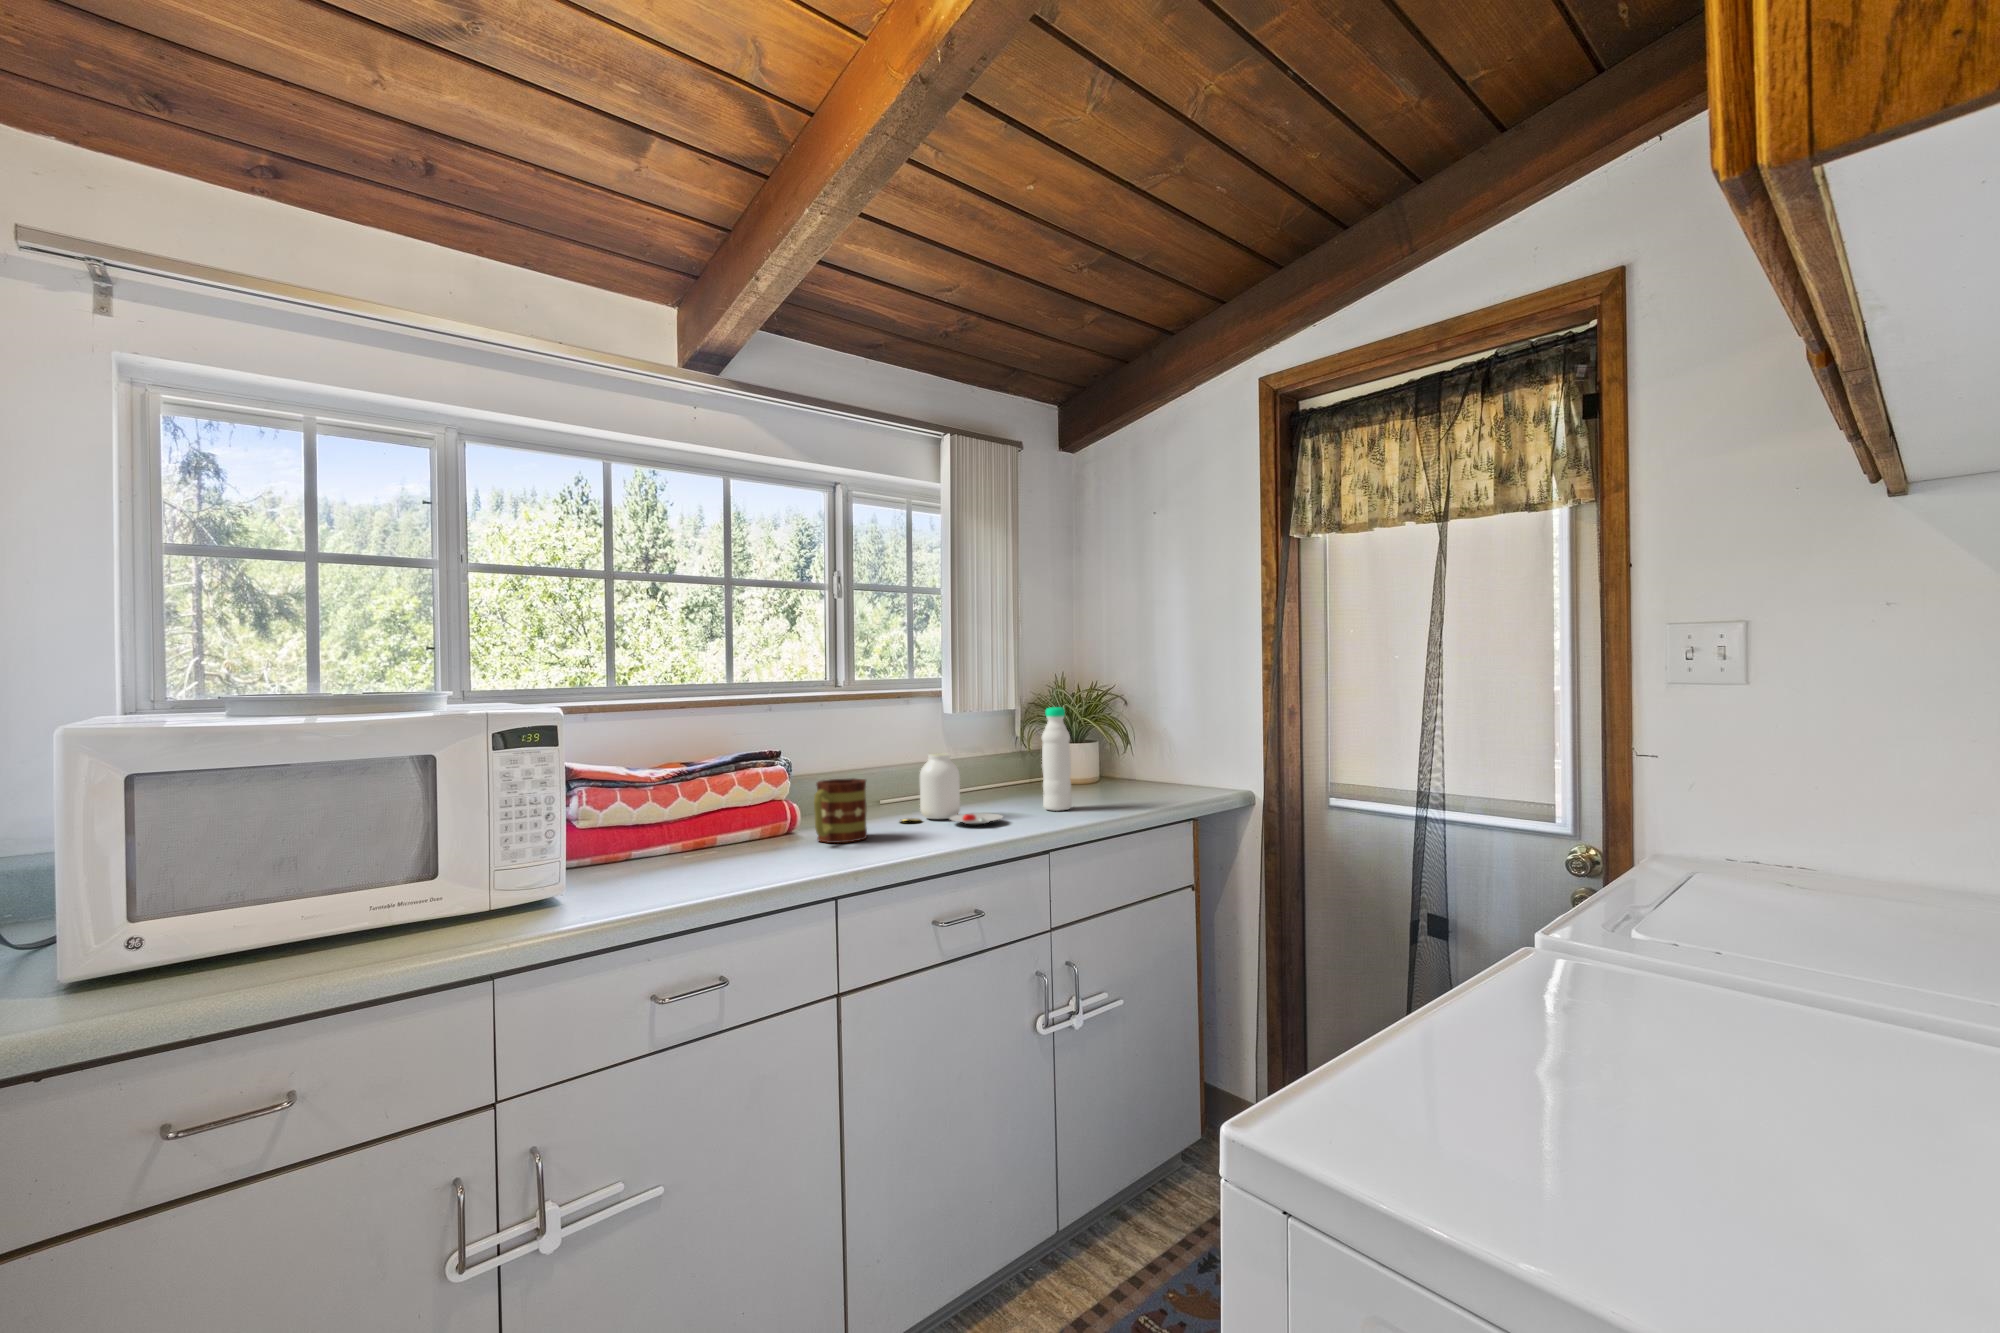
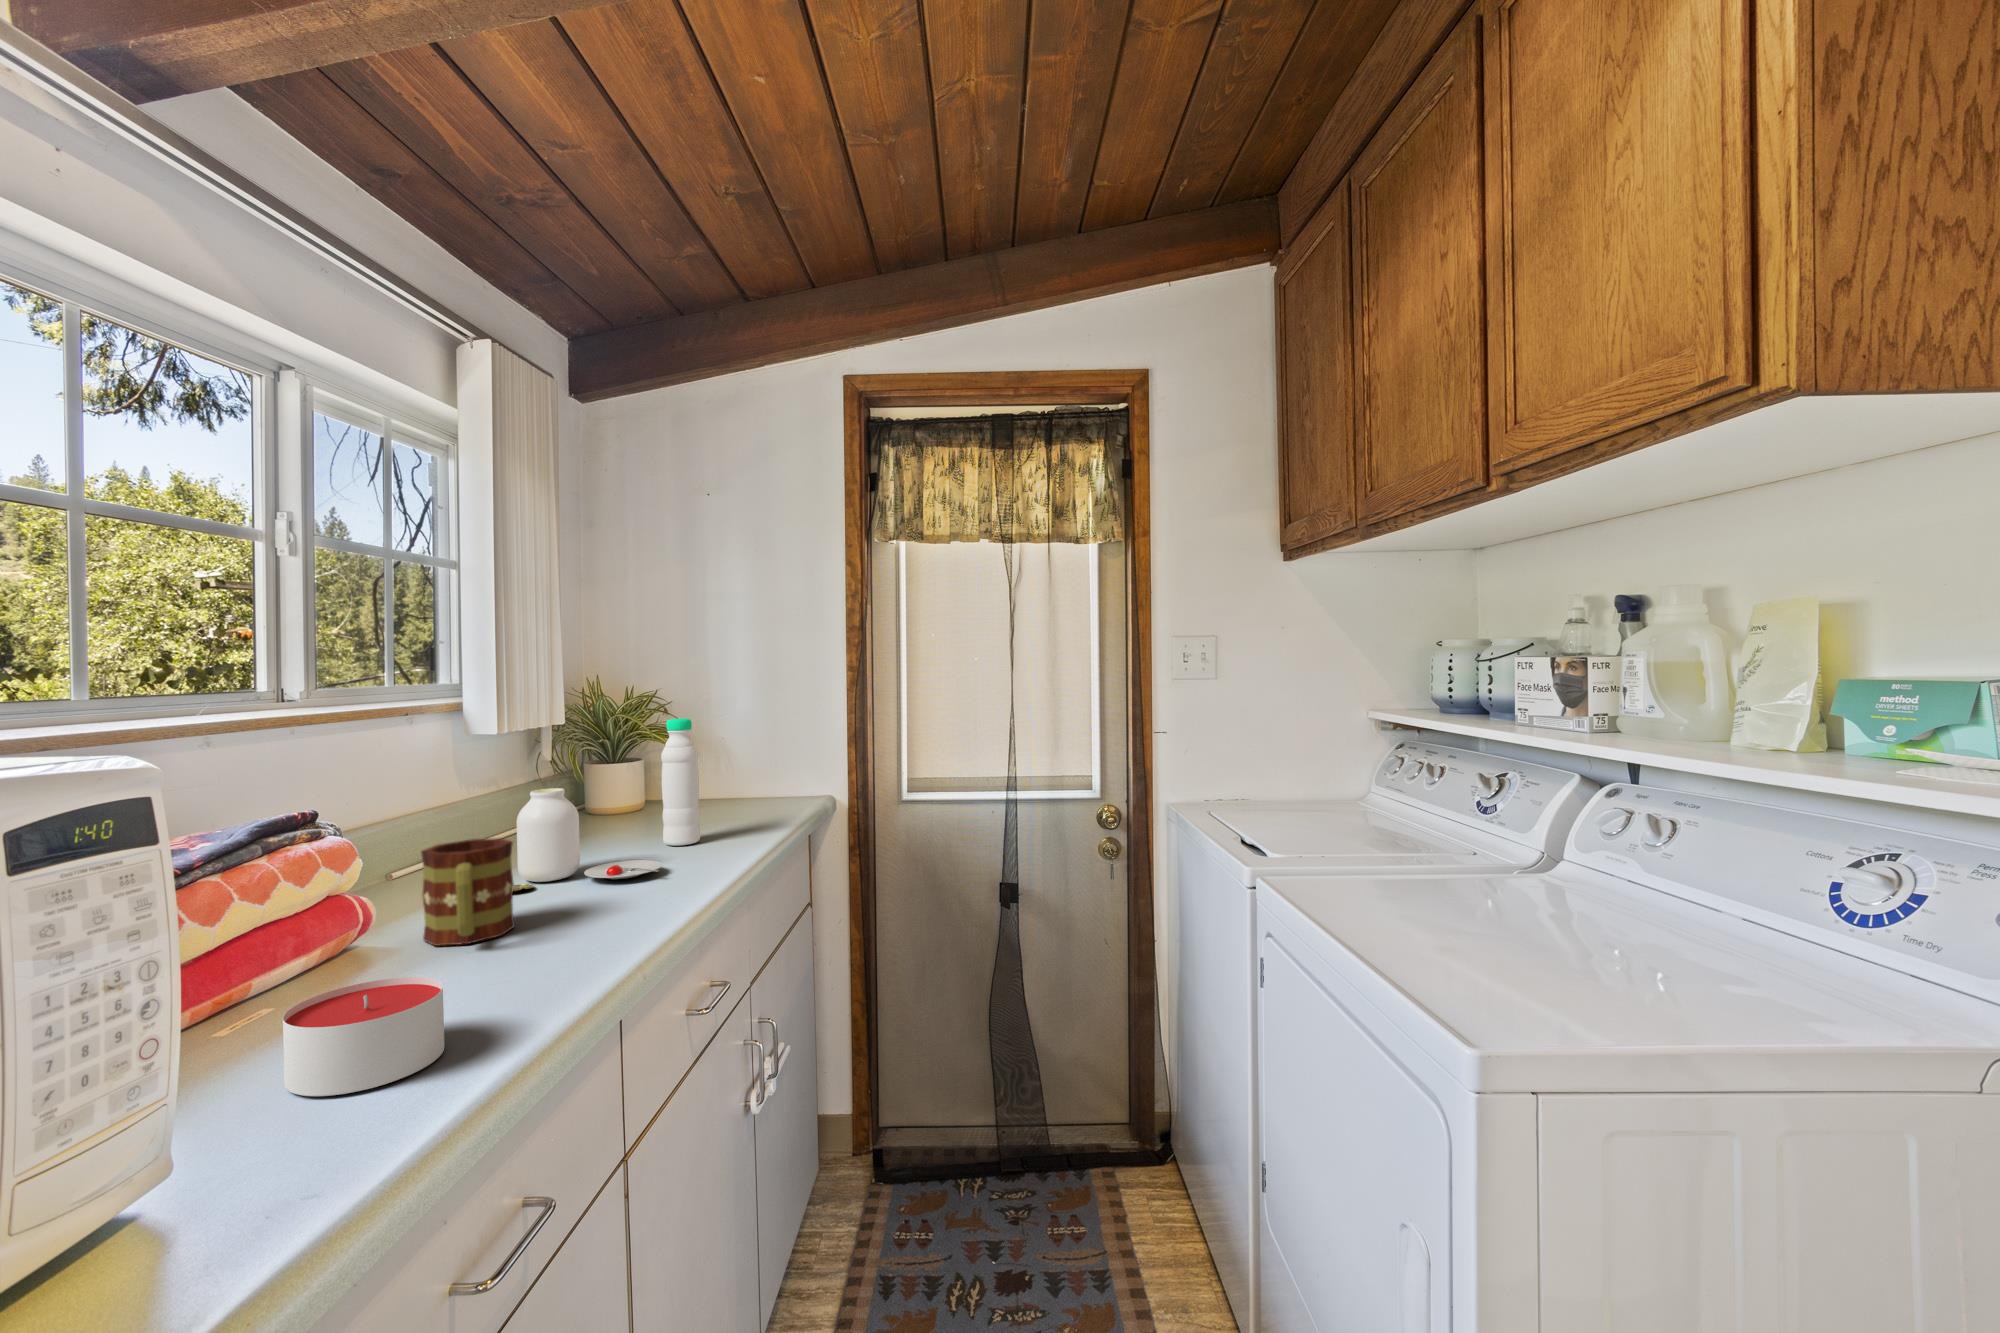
candle: none [652,840,728,890] -> present [283,977,444,1096]

